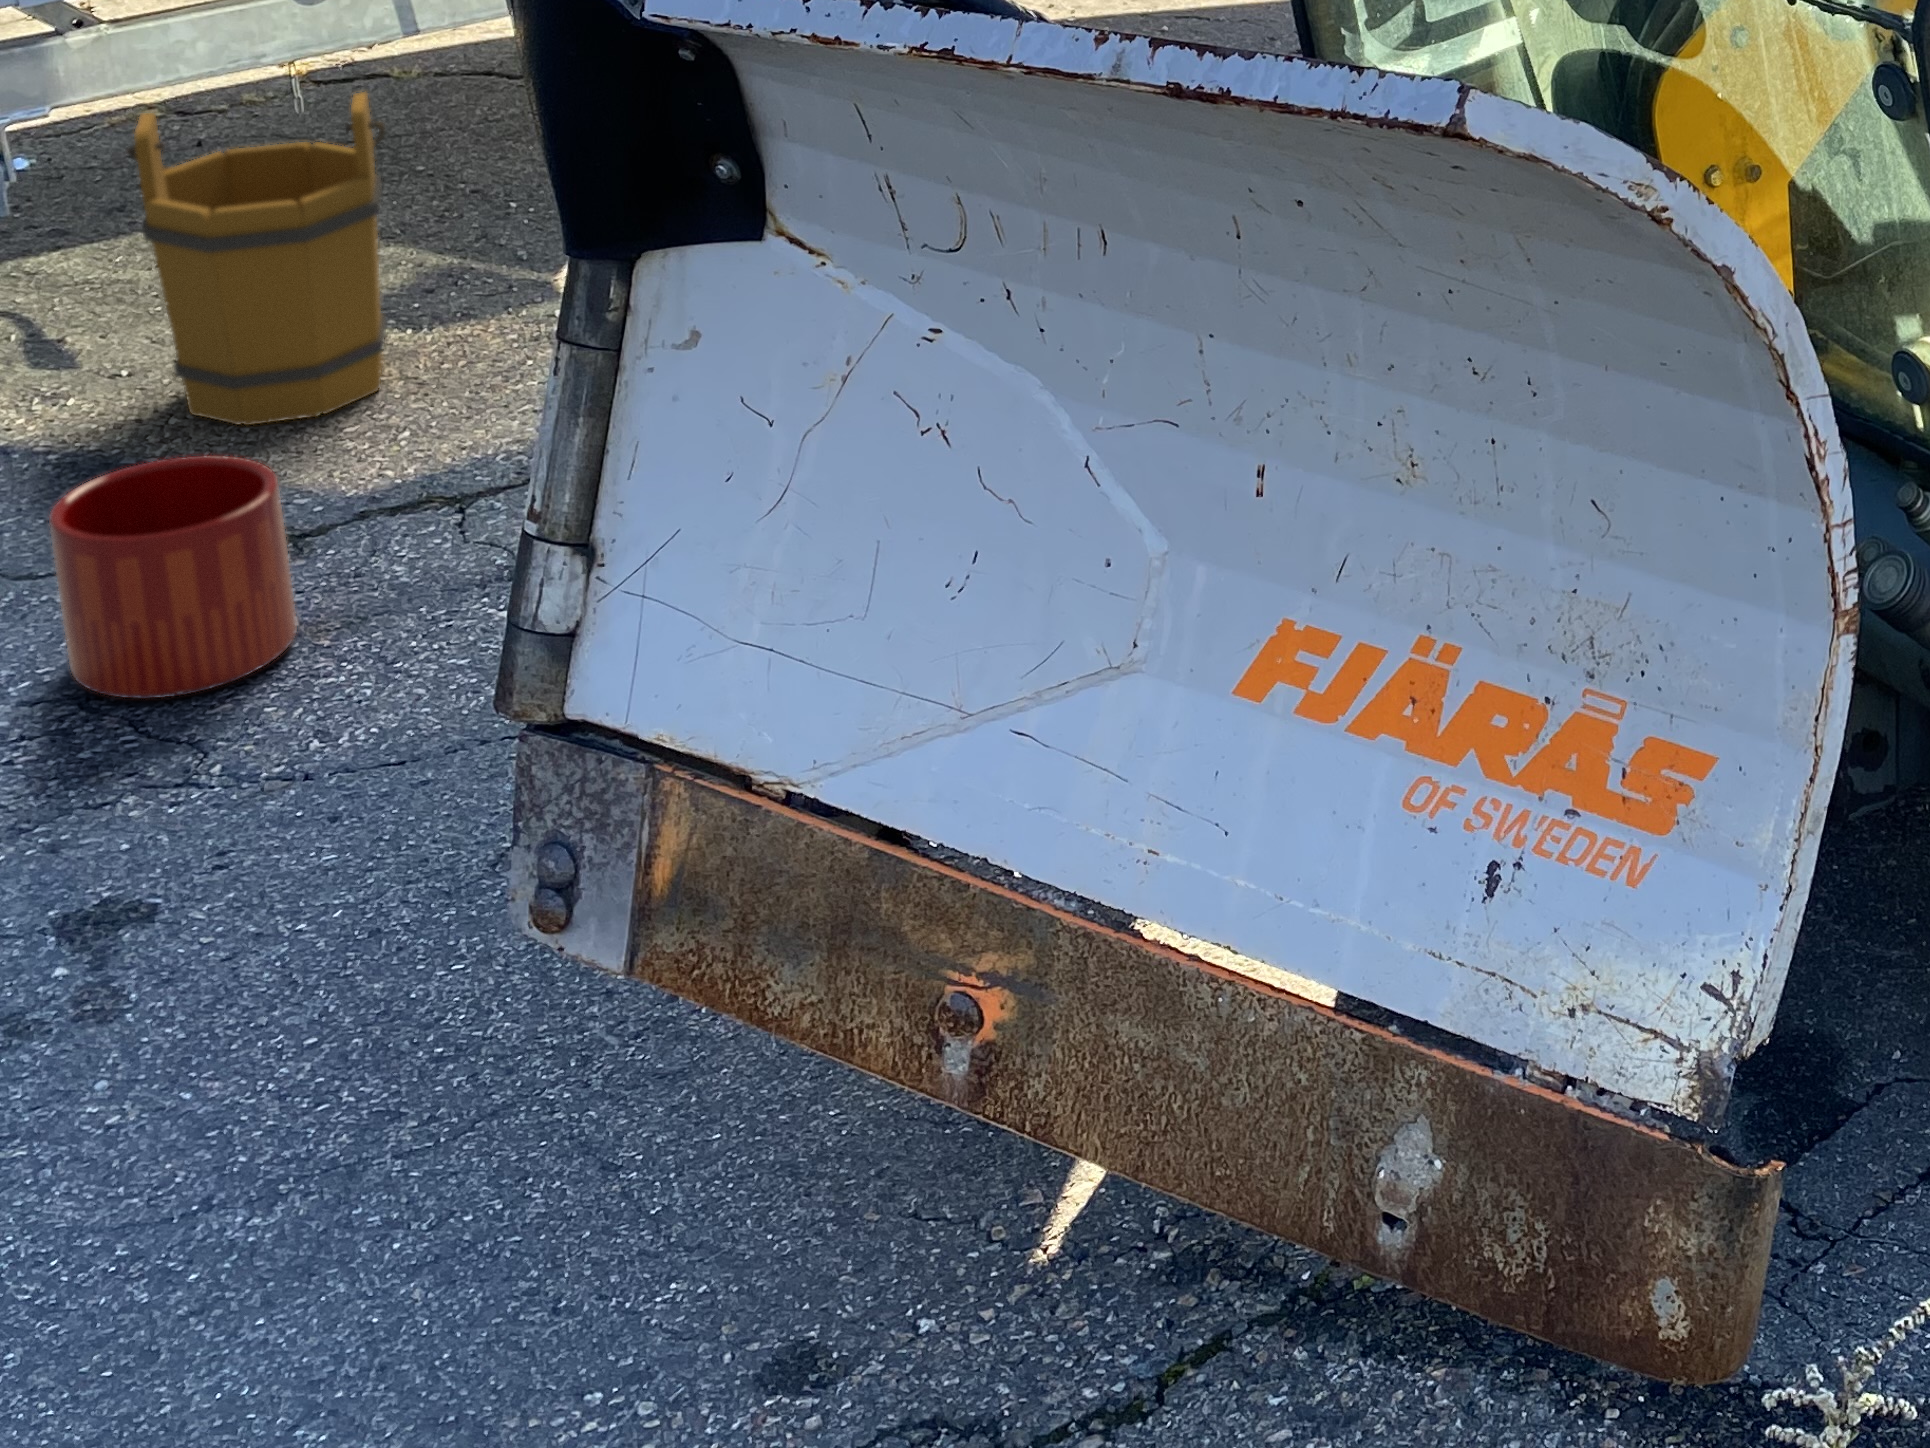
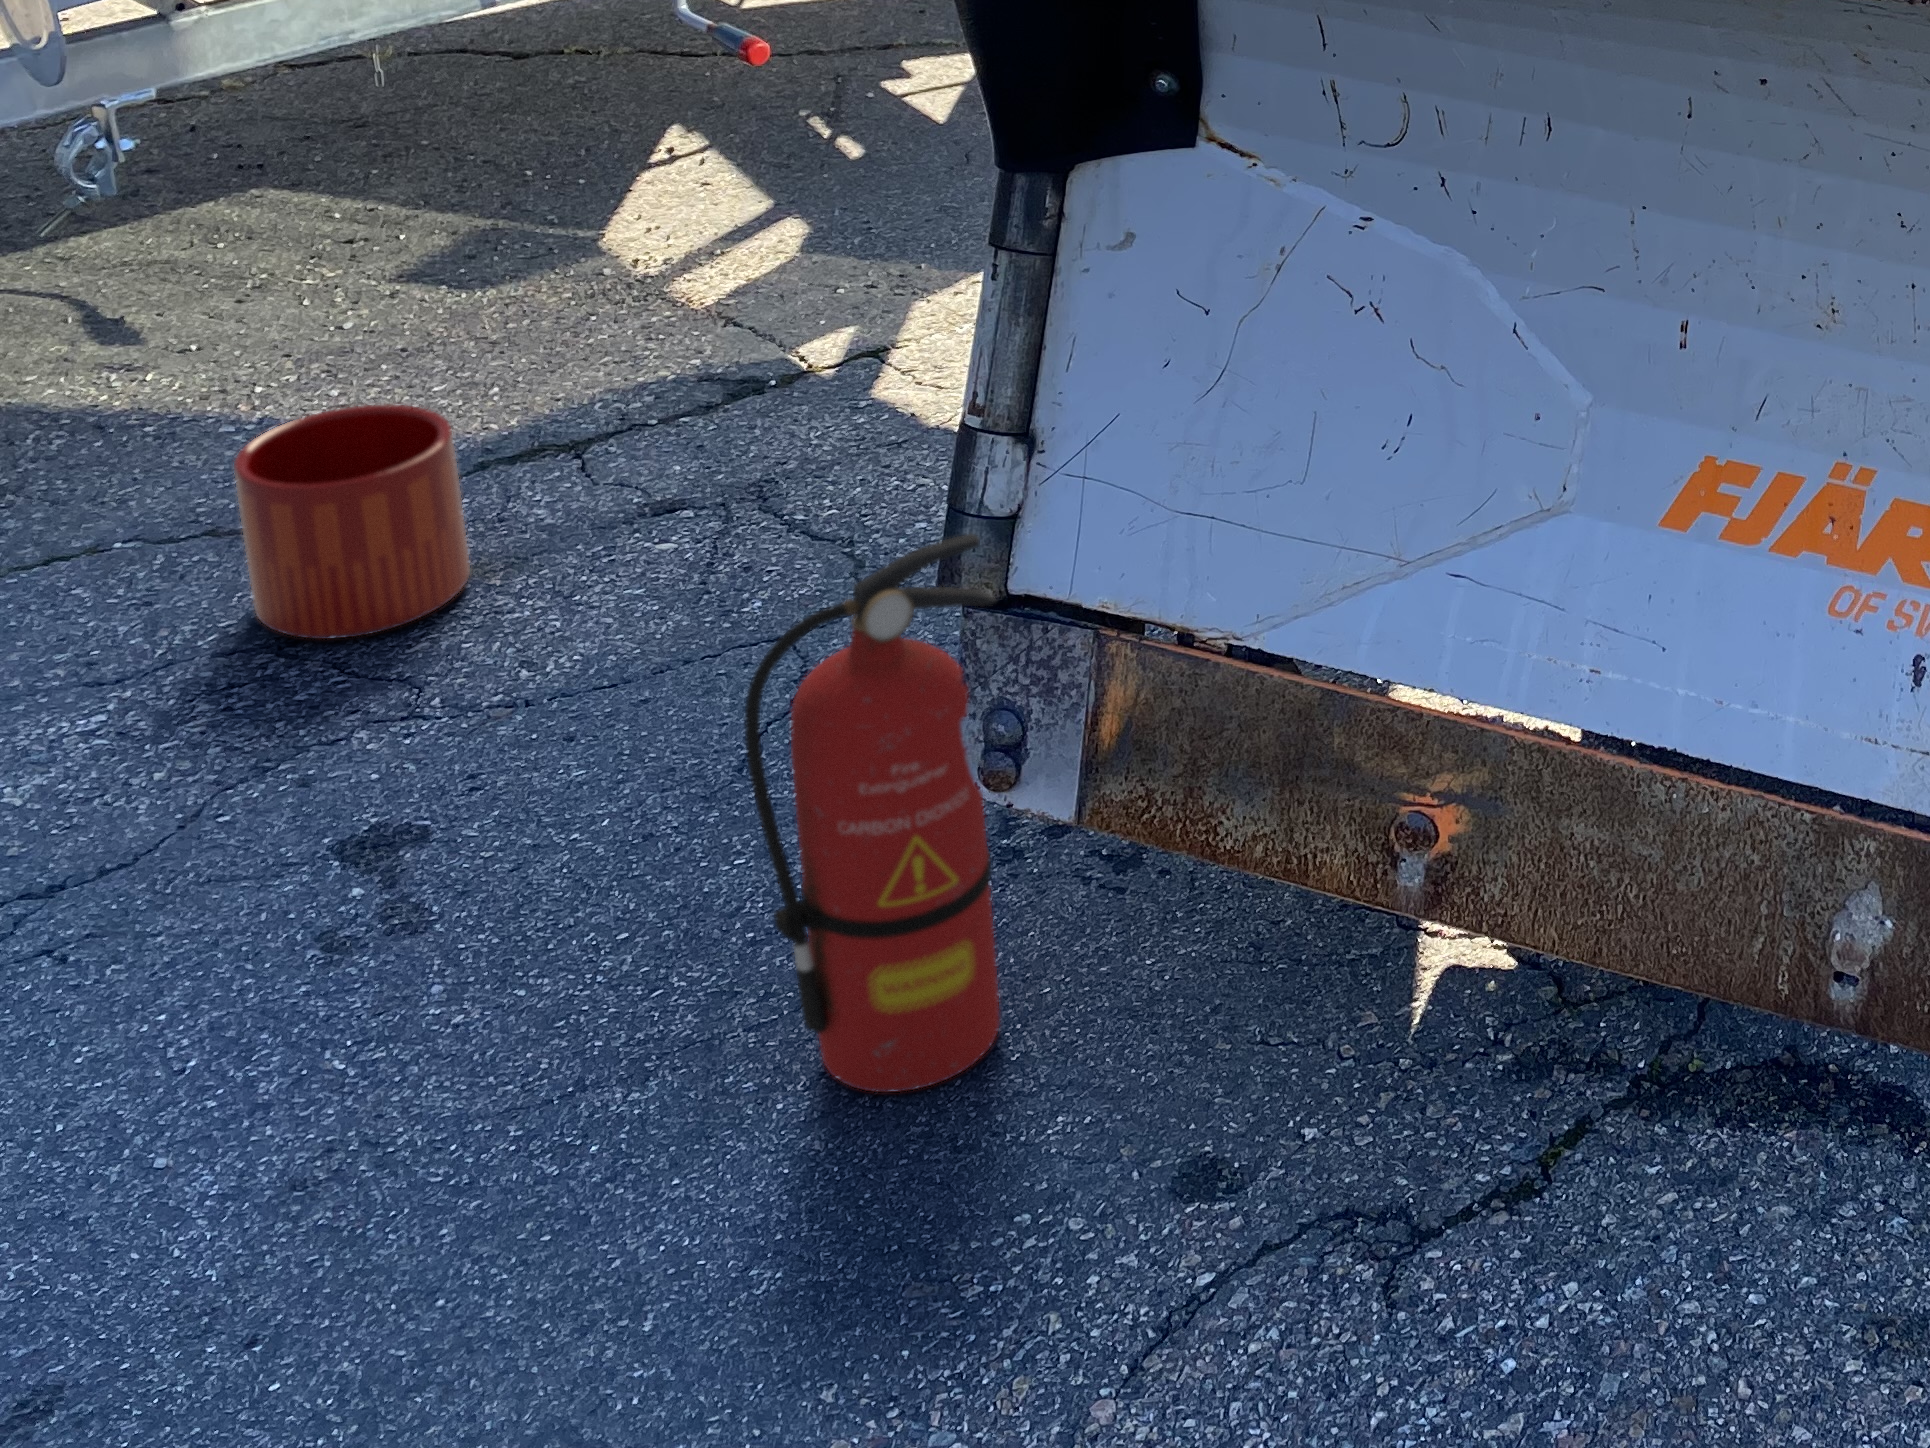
bucket: present [126,92,386,425] -> none [206,56,465,382]
fire extinguisher: none [347,639,647,1238] -> present [745,534,999,1092]

